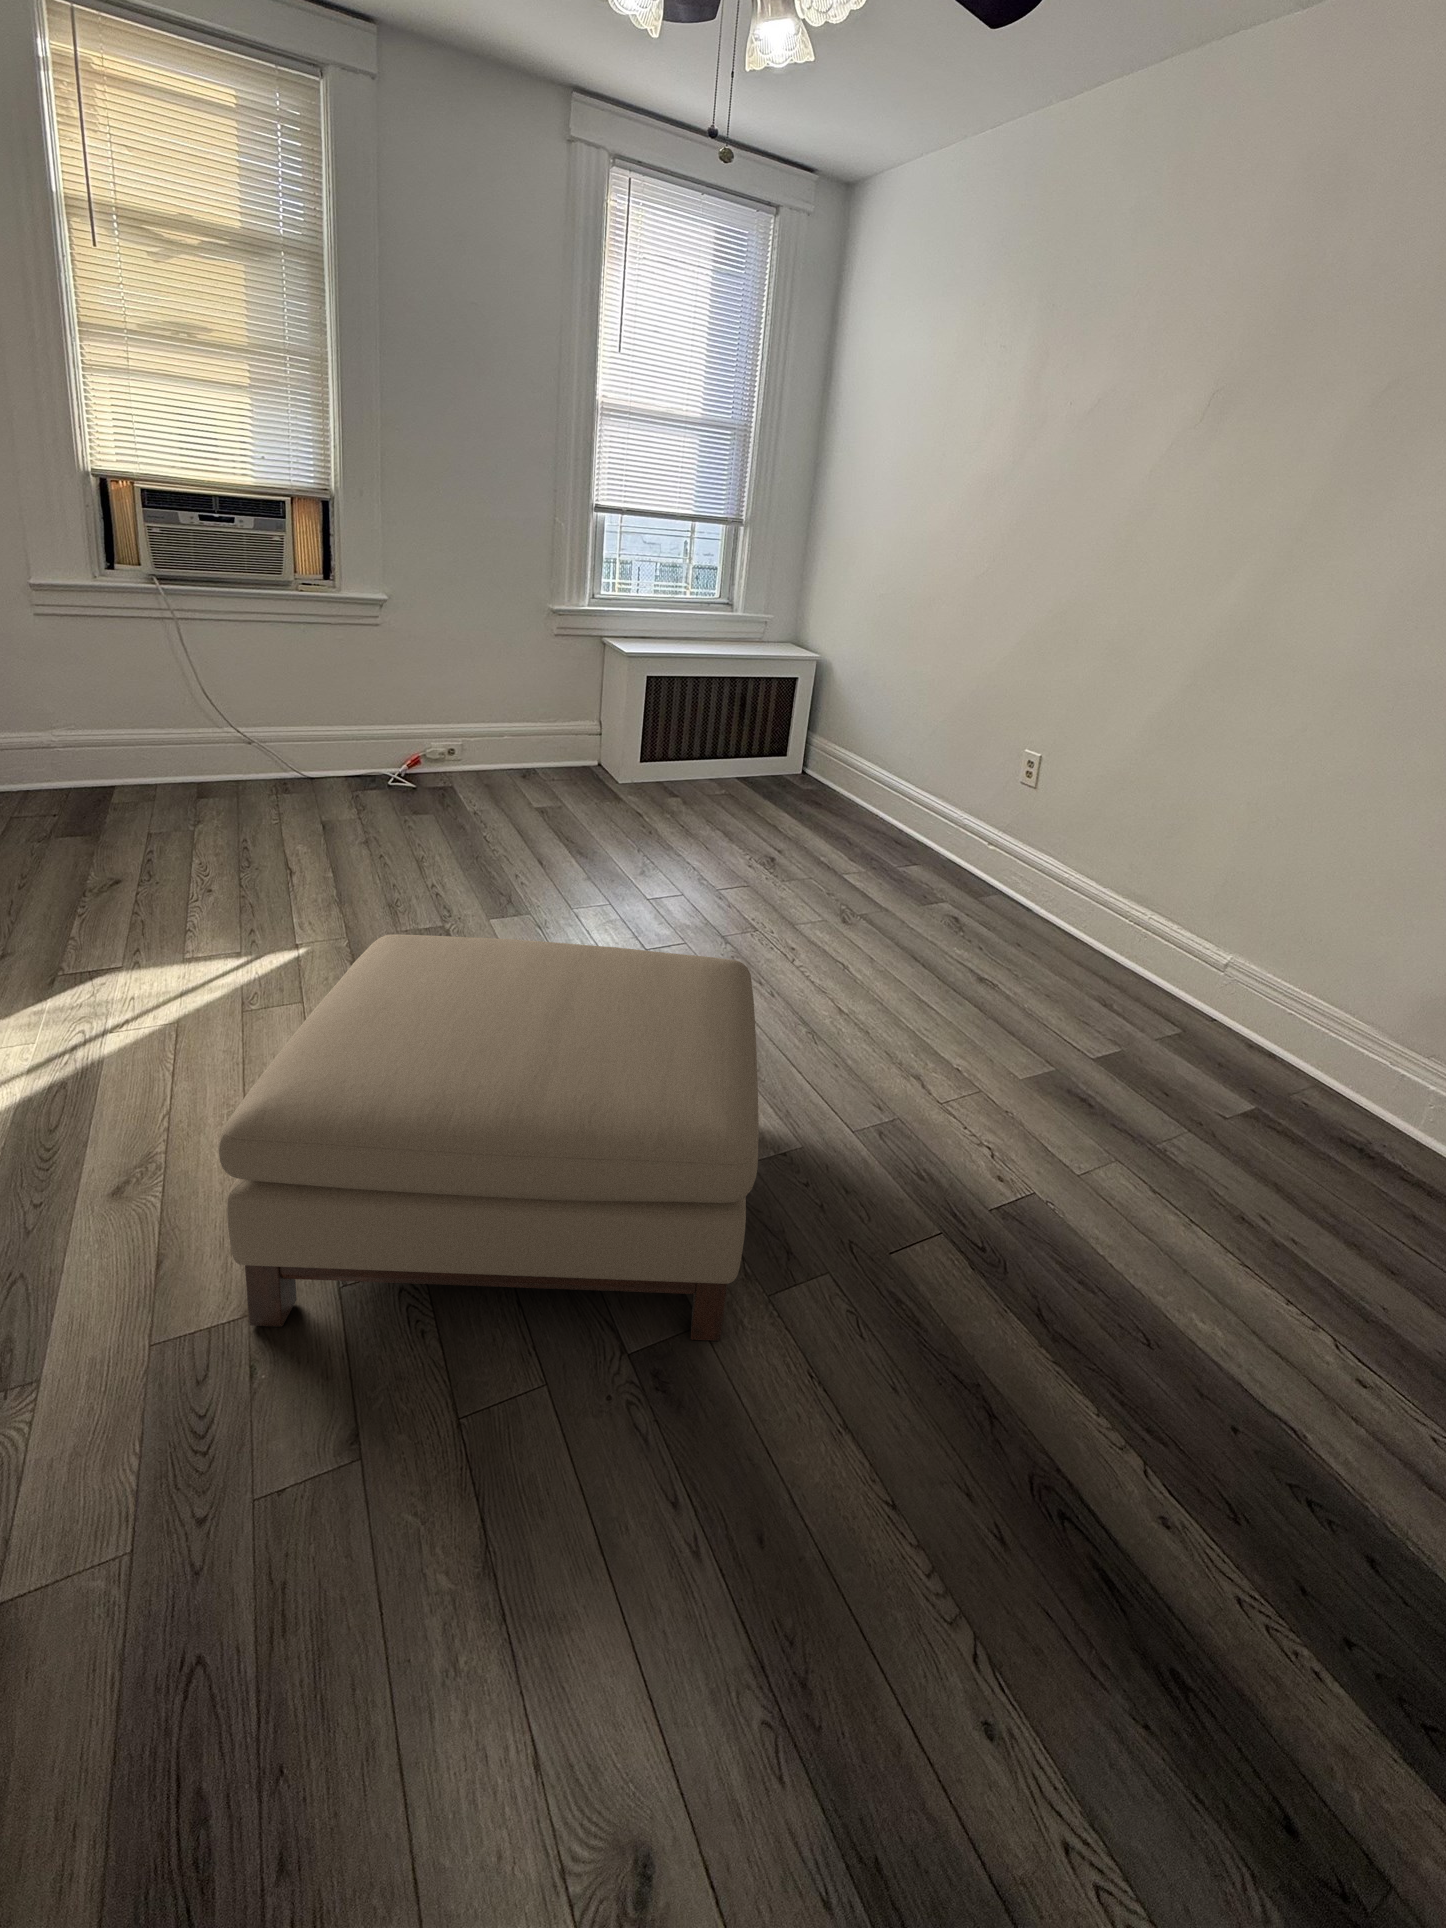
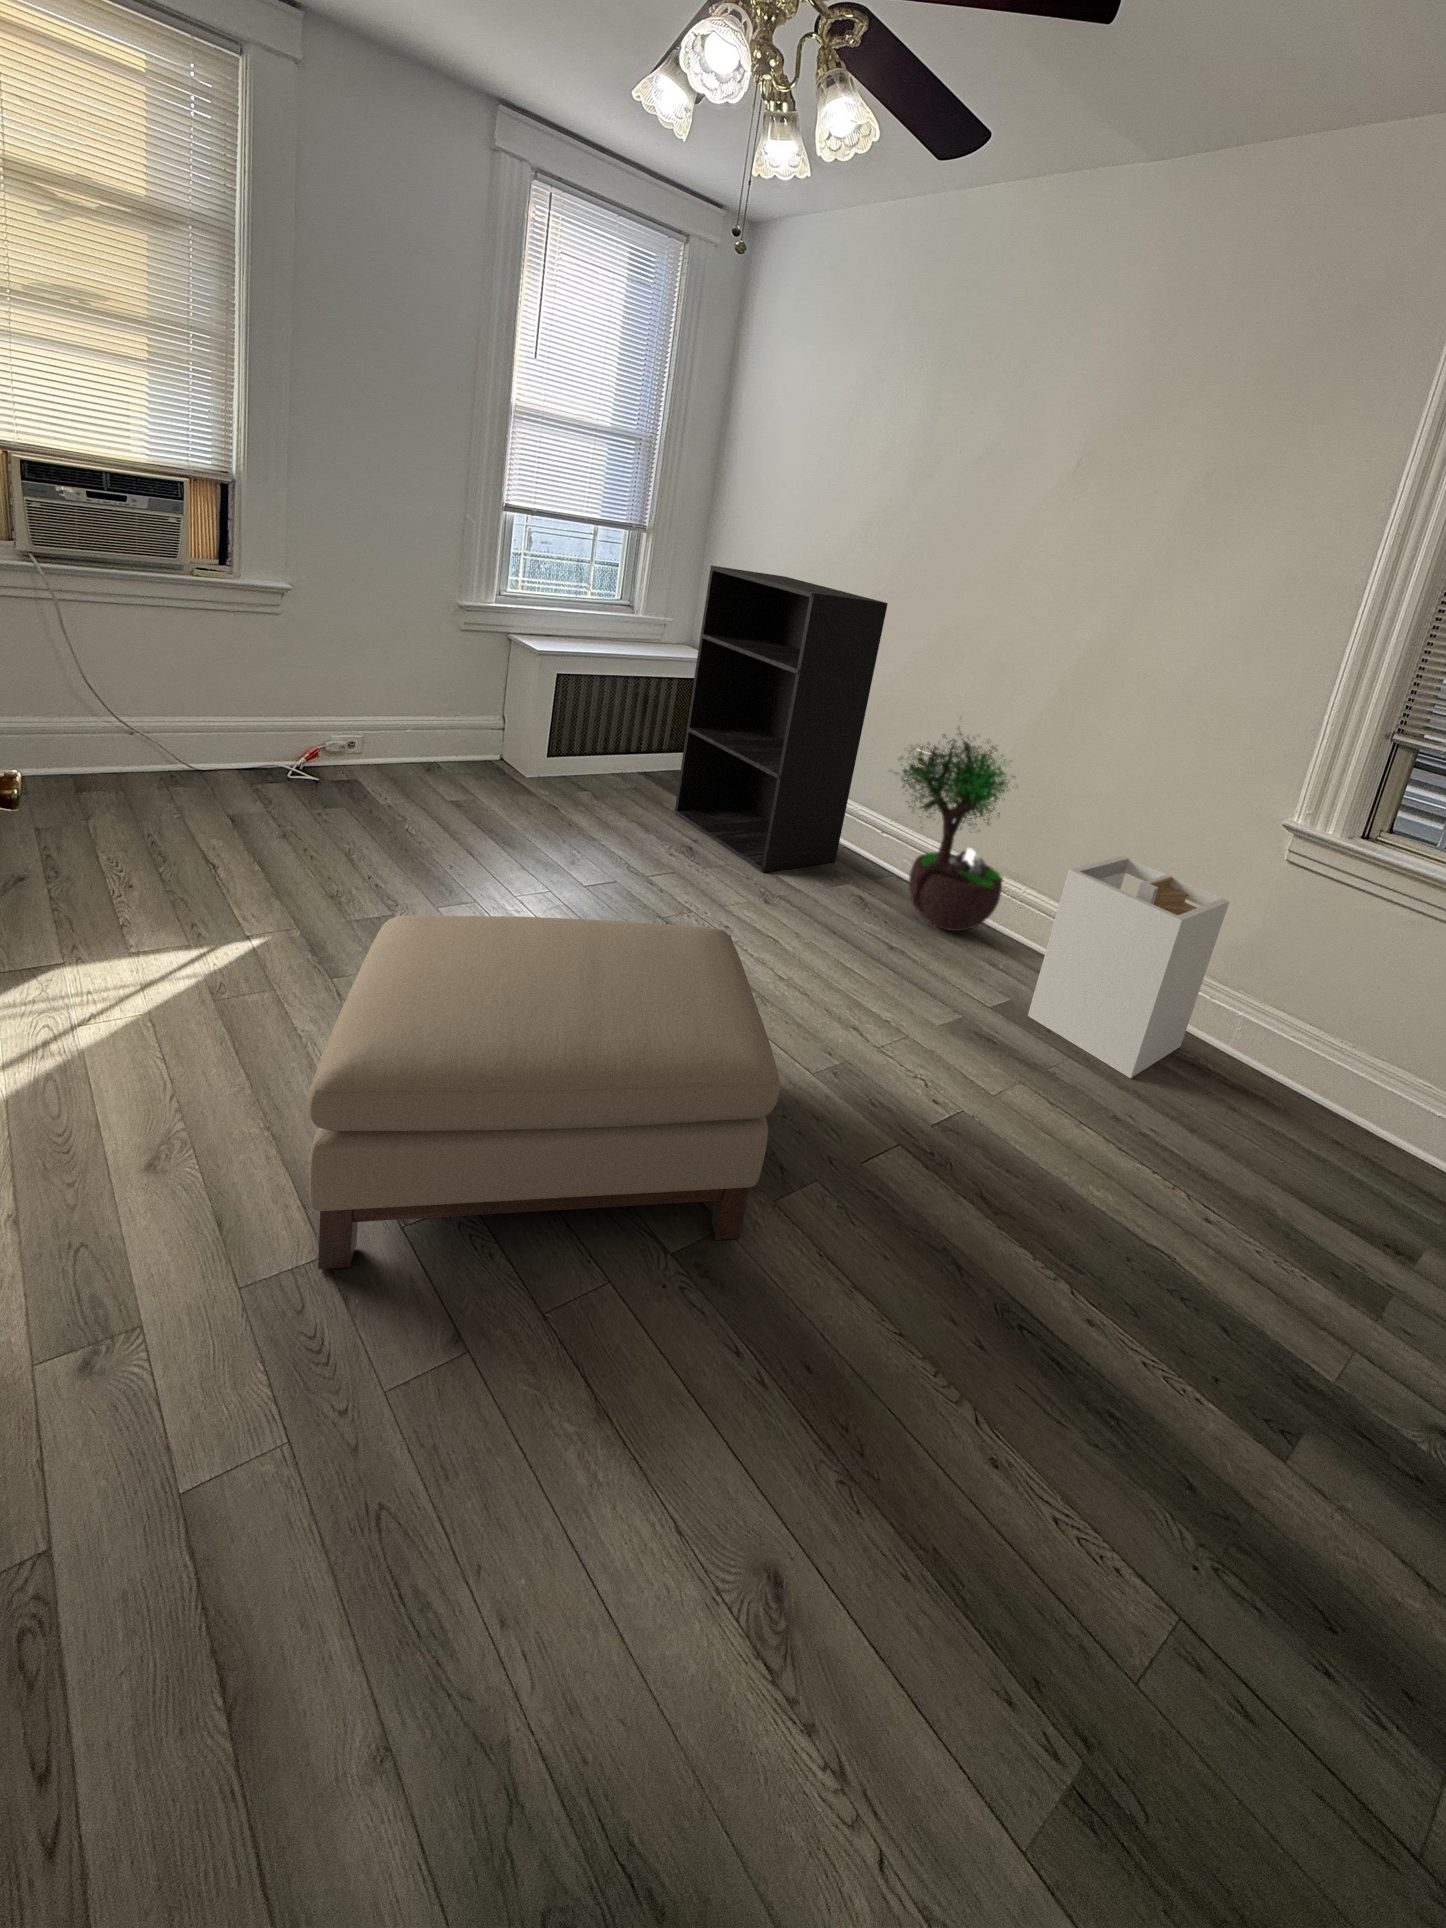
bookshelf: none [759,553,983,888] -> present [674,566,888,872]
potted tree: none [974,710,1131,965] -> present [896,732,1014,931]
laundry hamper: none [1140,882,1416,1169] -> present [1028,856,1229,1078]

